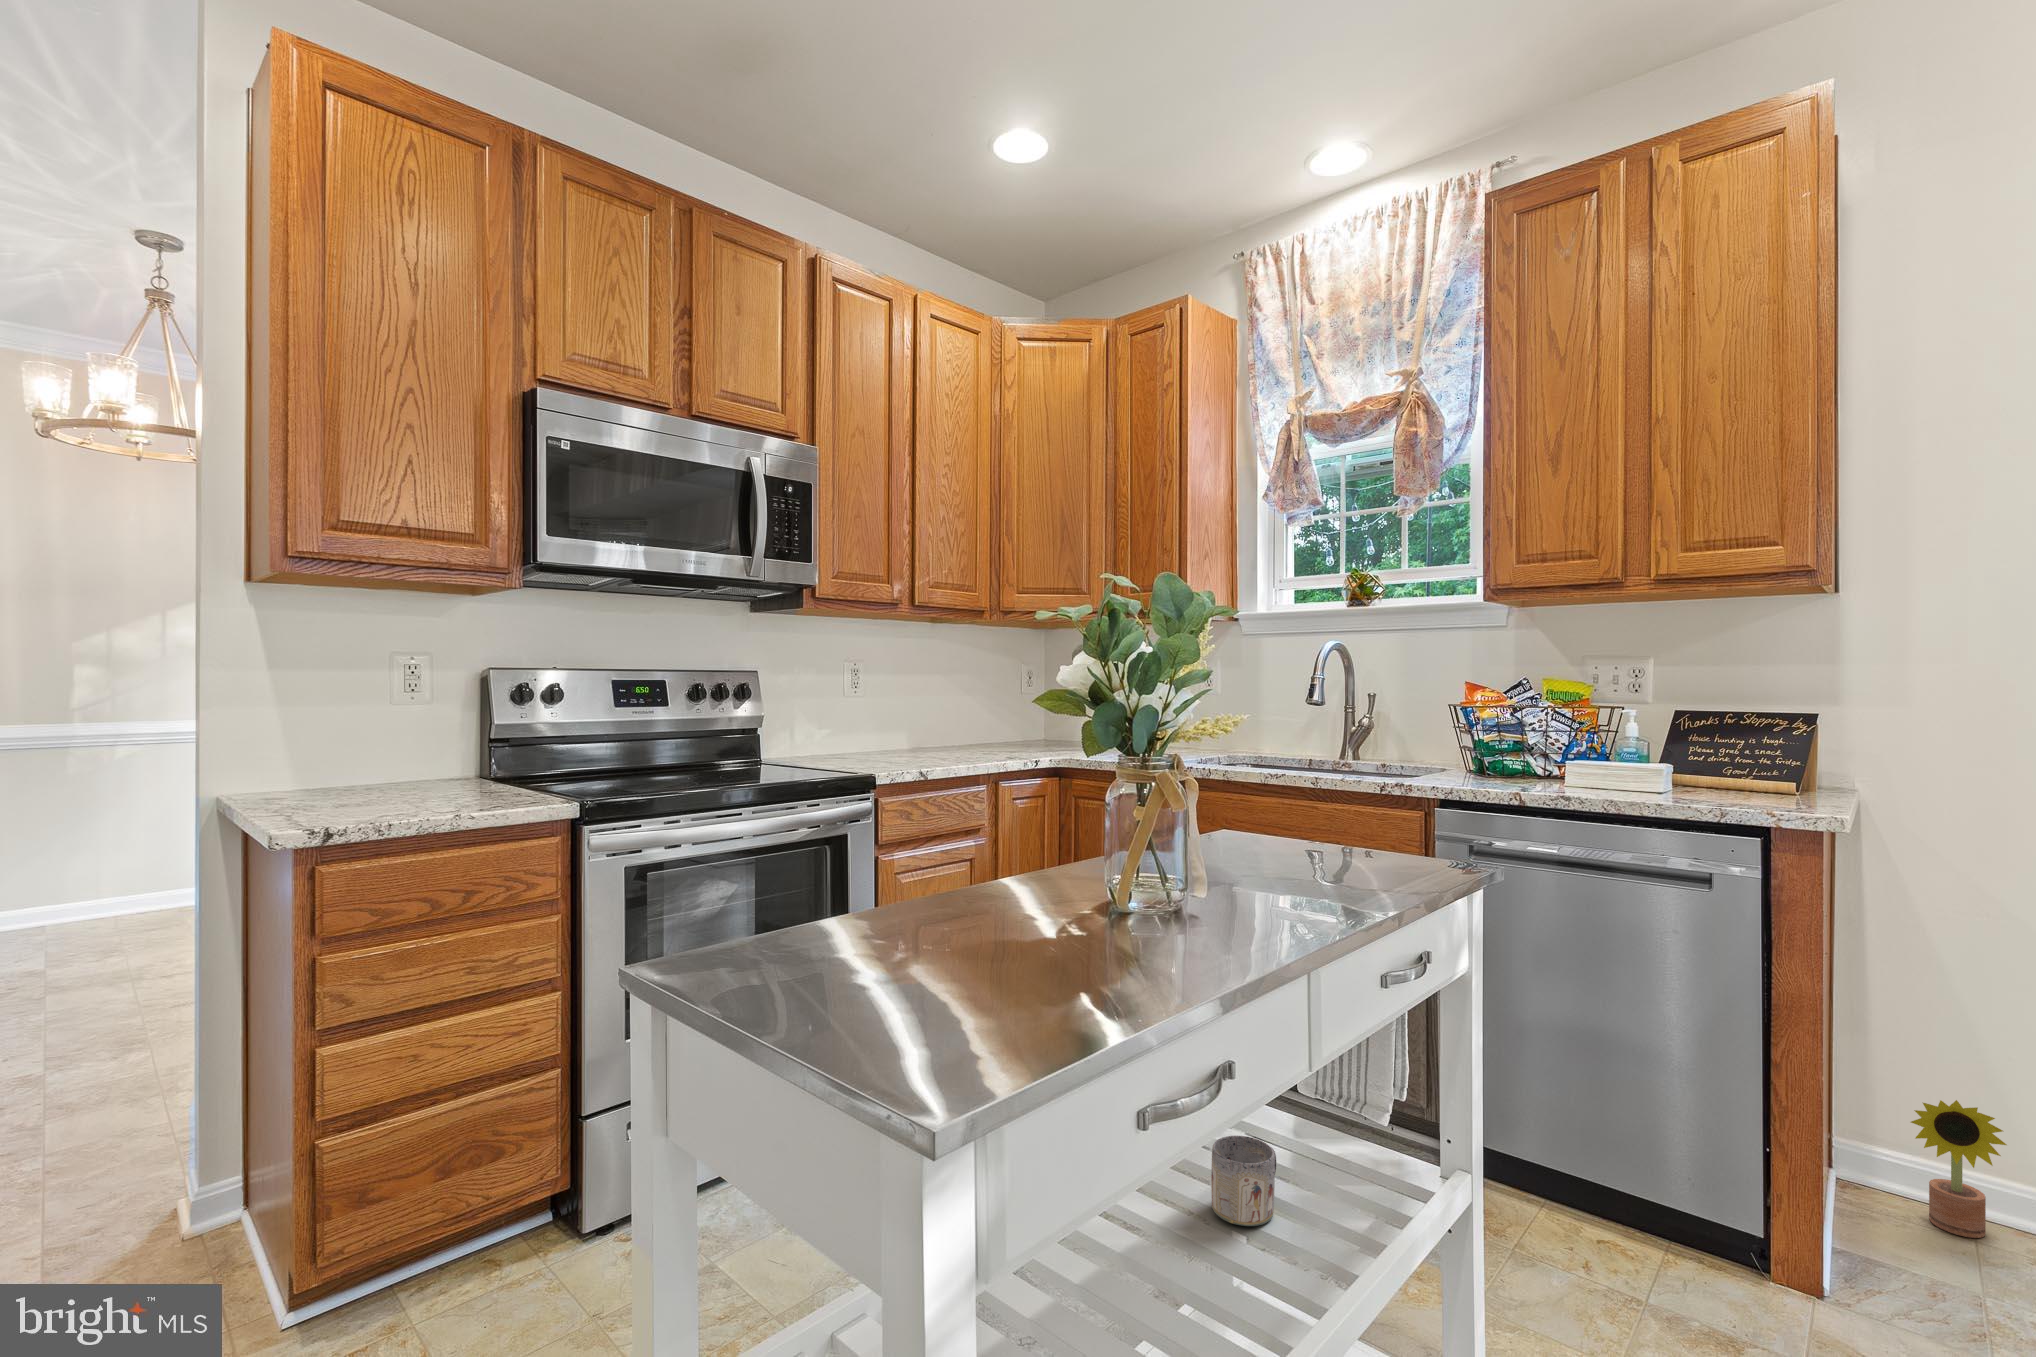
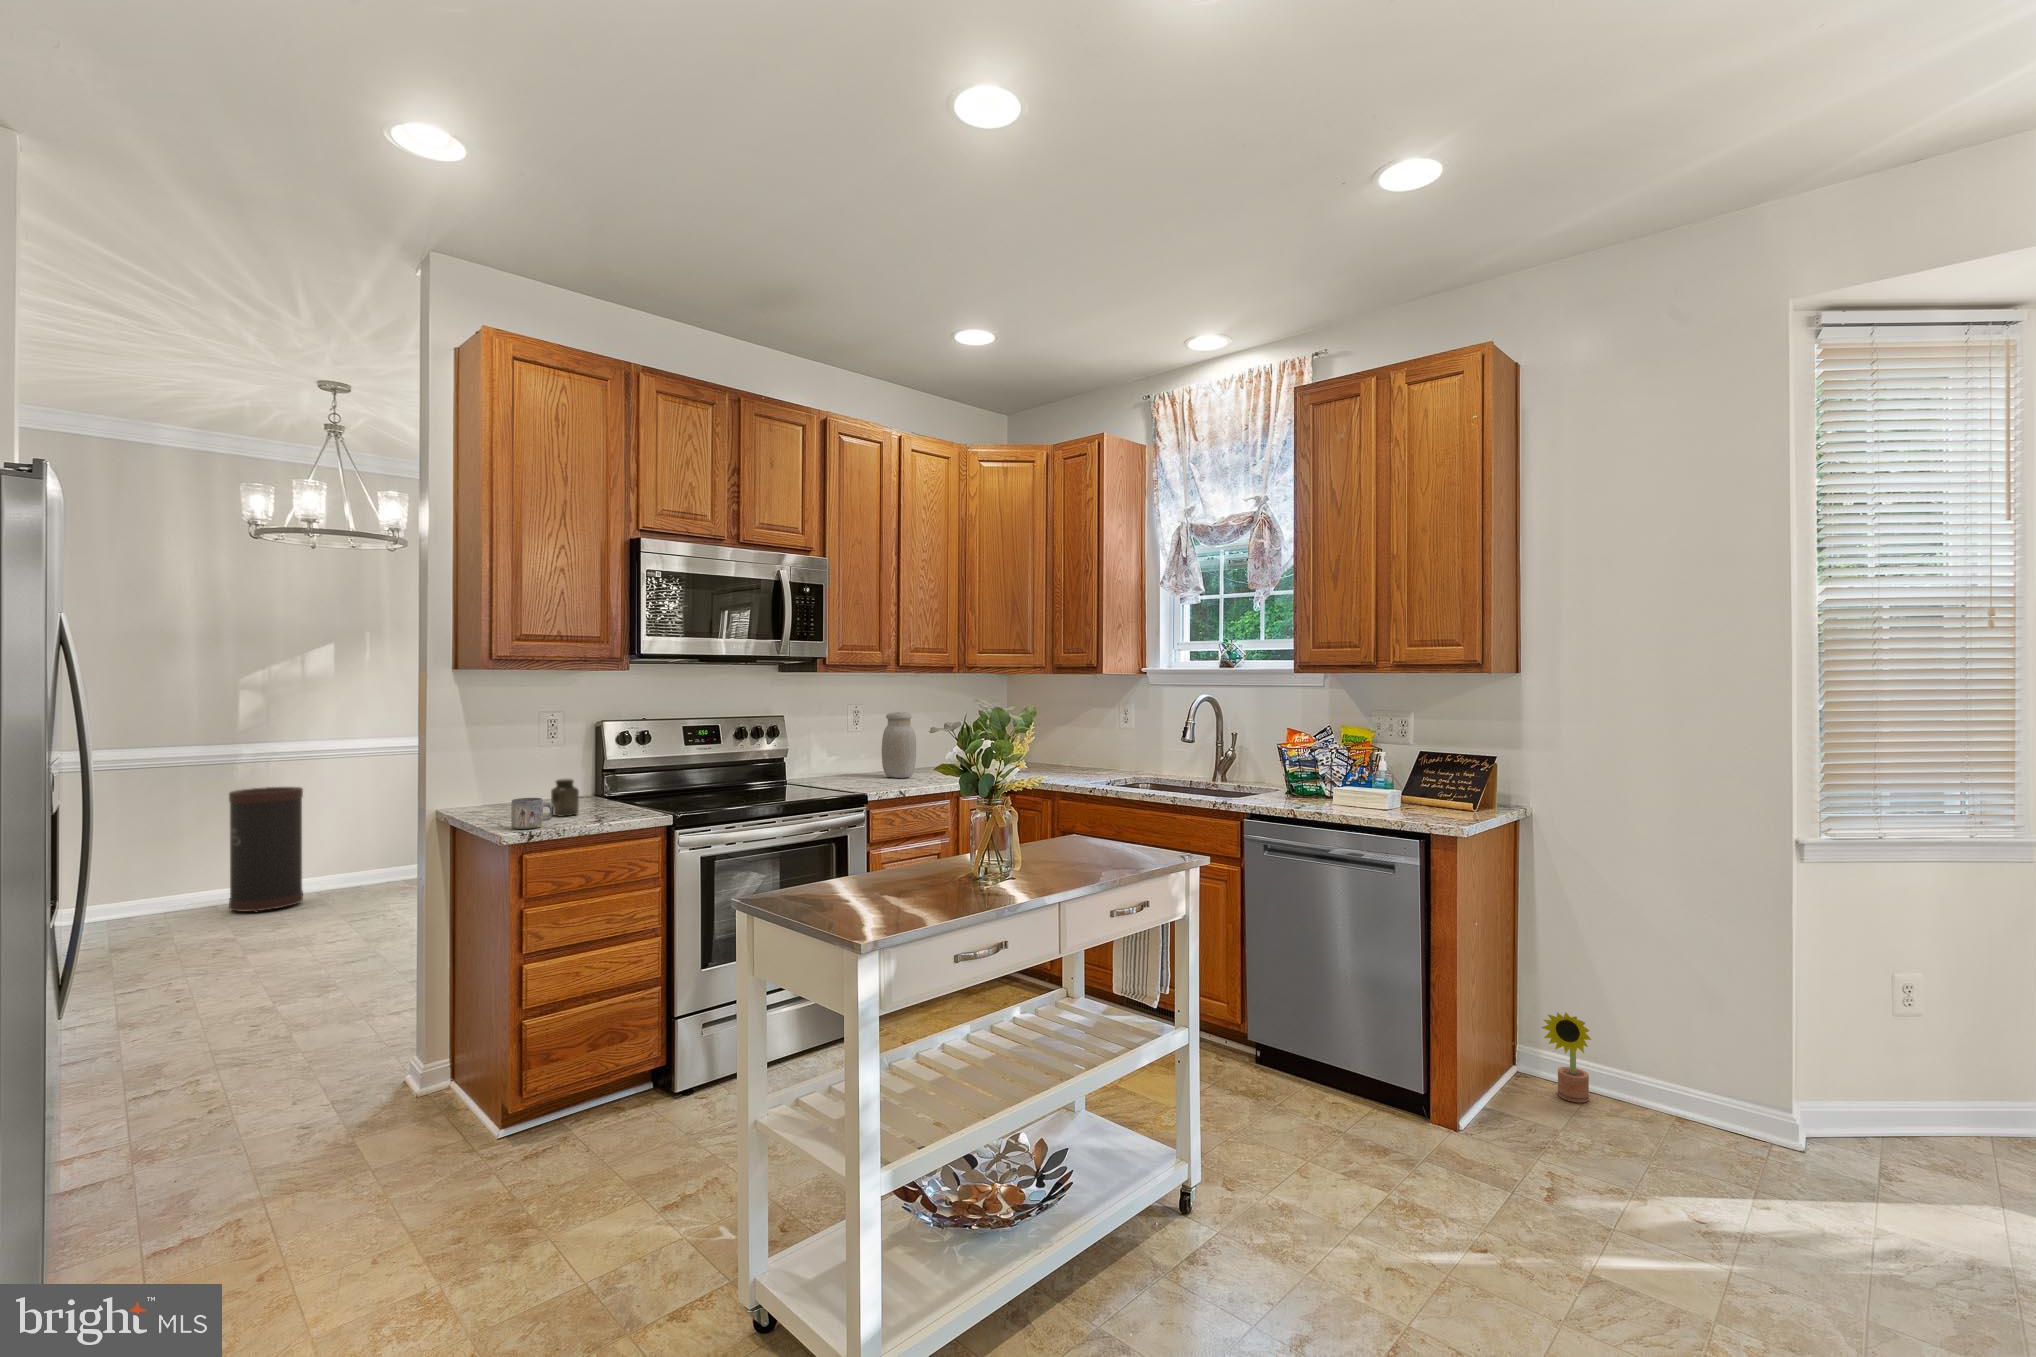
jar: none [888,669,935,757] -> present [882,712,916,778]
salt shaker: none [389,746,433,804] -> present [551,779,579,817]
trash can: none [38,777,140,939] -> present [229,787,303,913]
mug: present [1211,1136,1276,1226] -> present [511,798,554,829]

